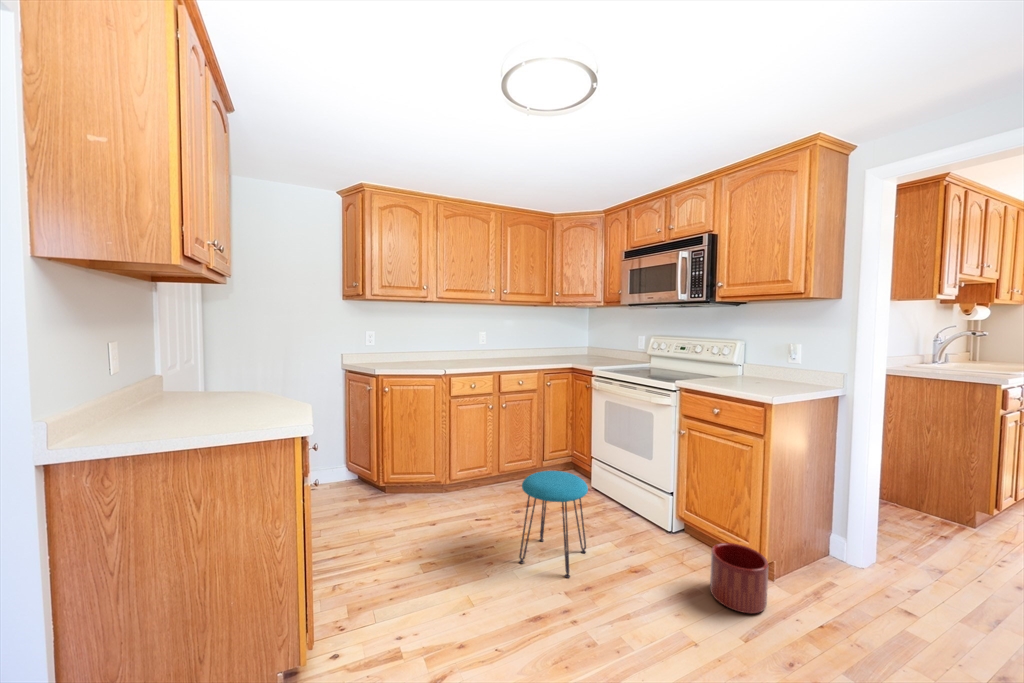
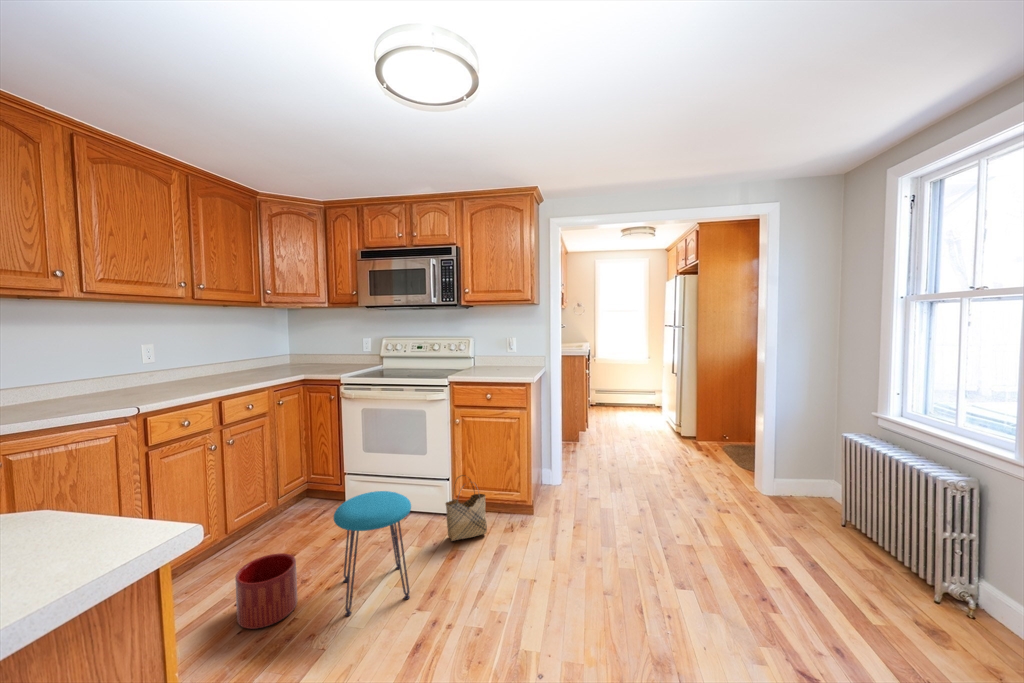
woven basket: none [645,491,696,567] -> present [446,475,487,541]
planter: present [710,543,768,613] -> present [235,553,297,629]

